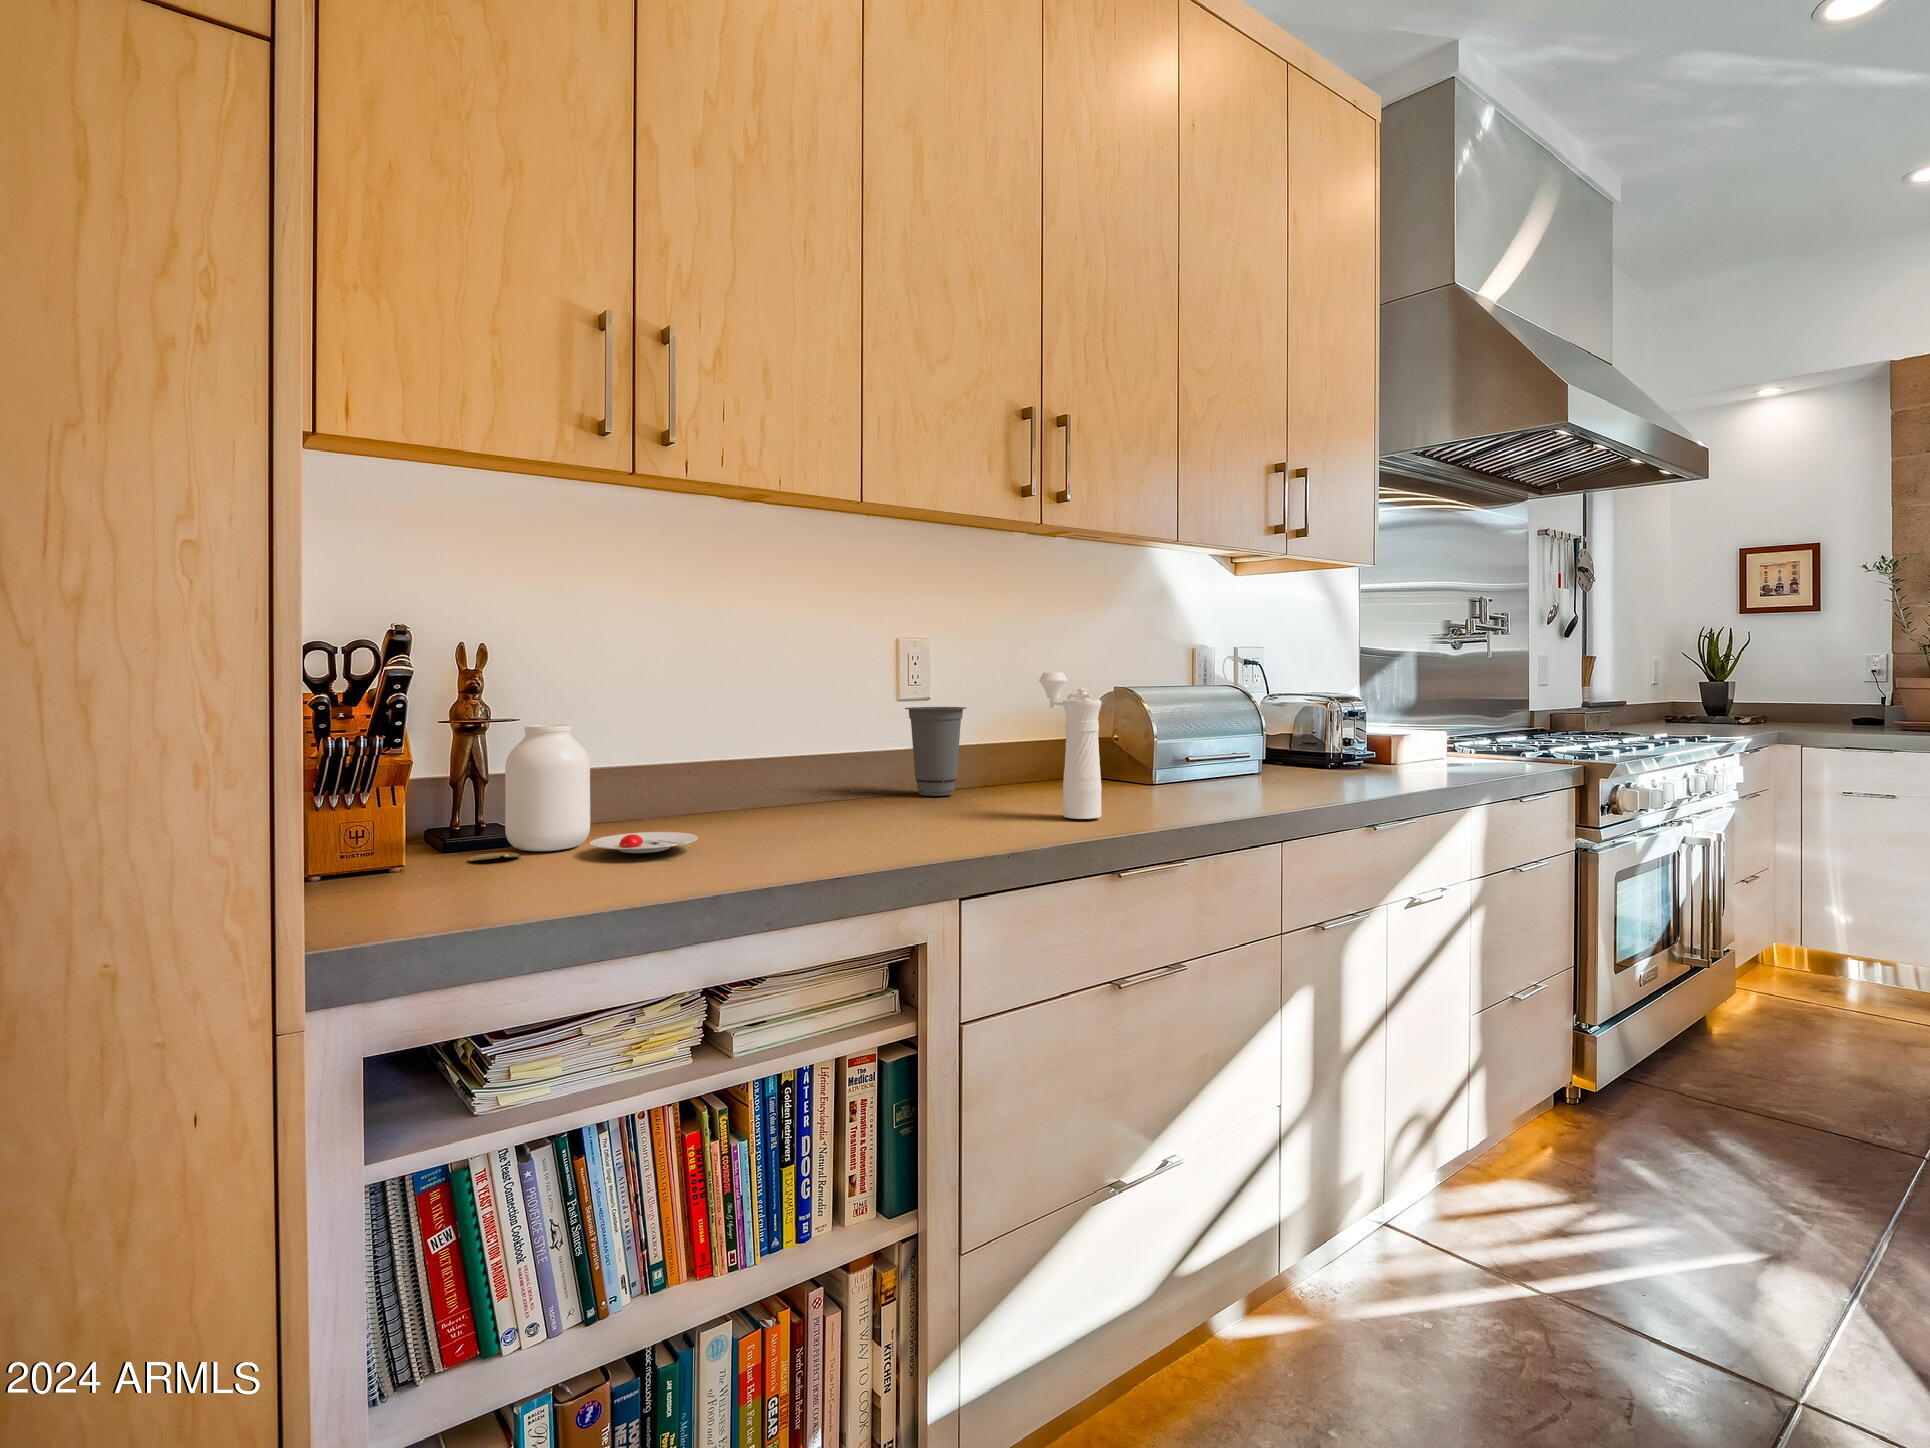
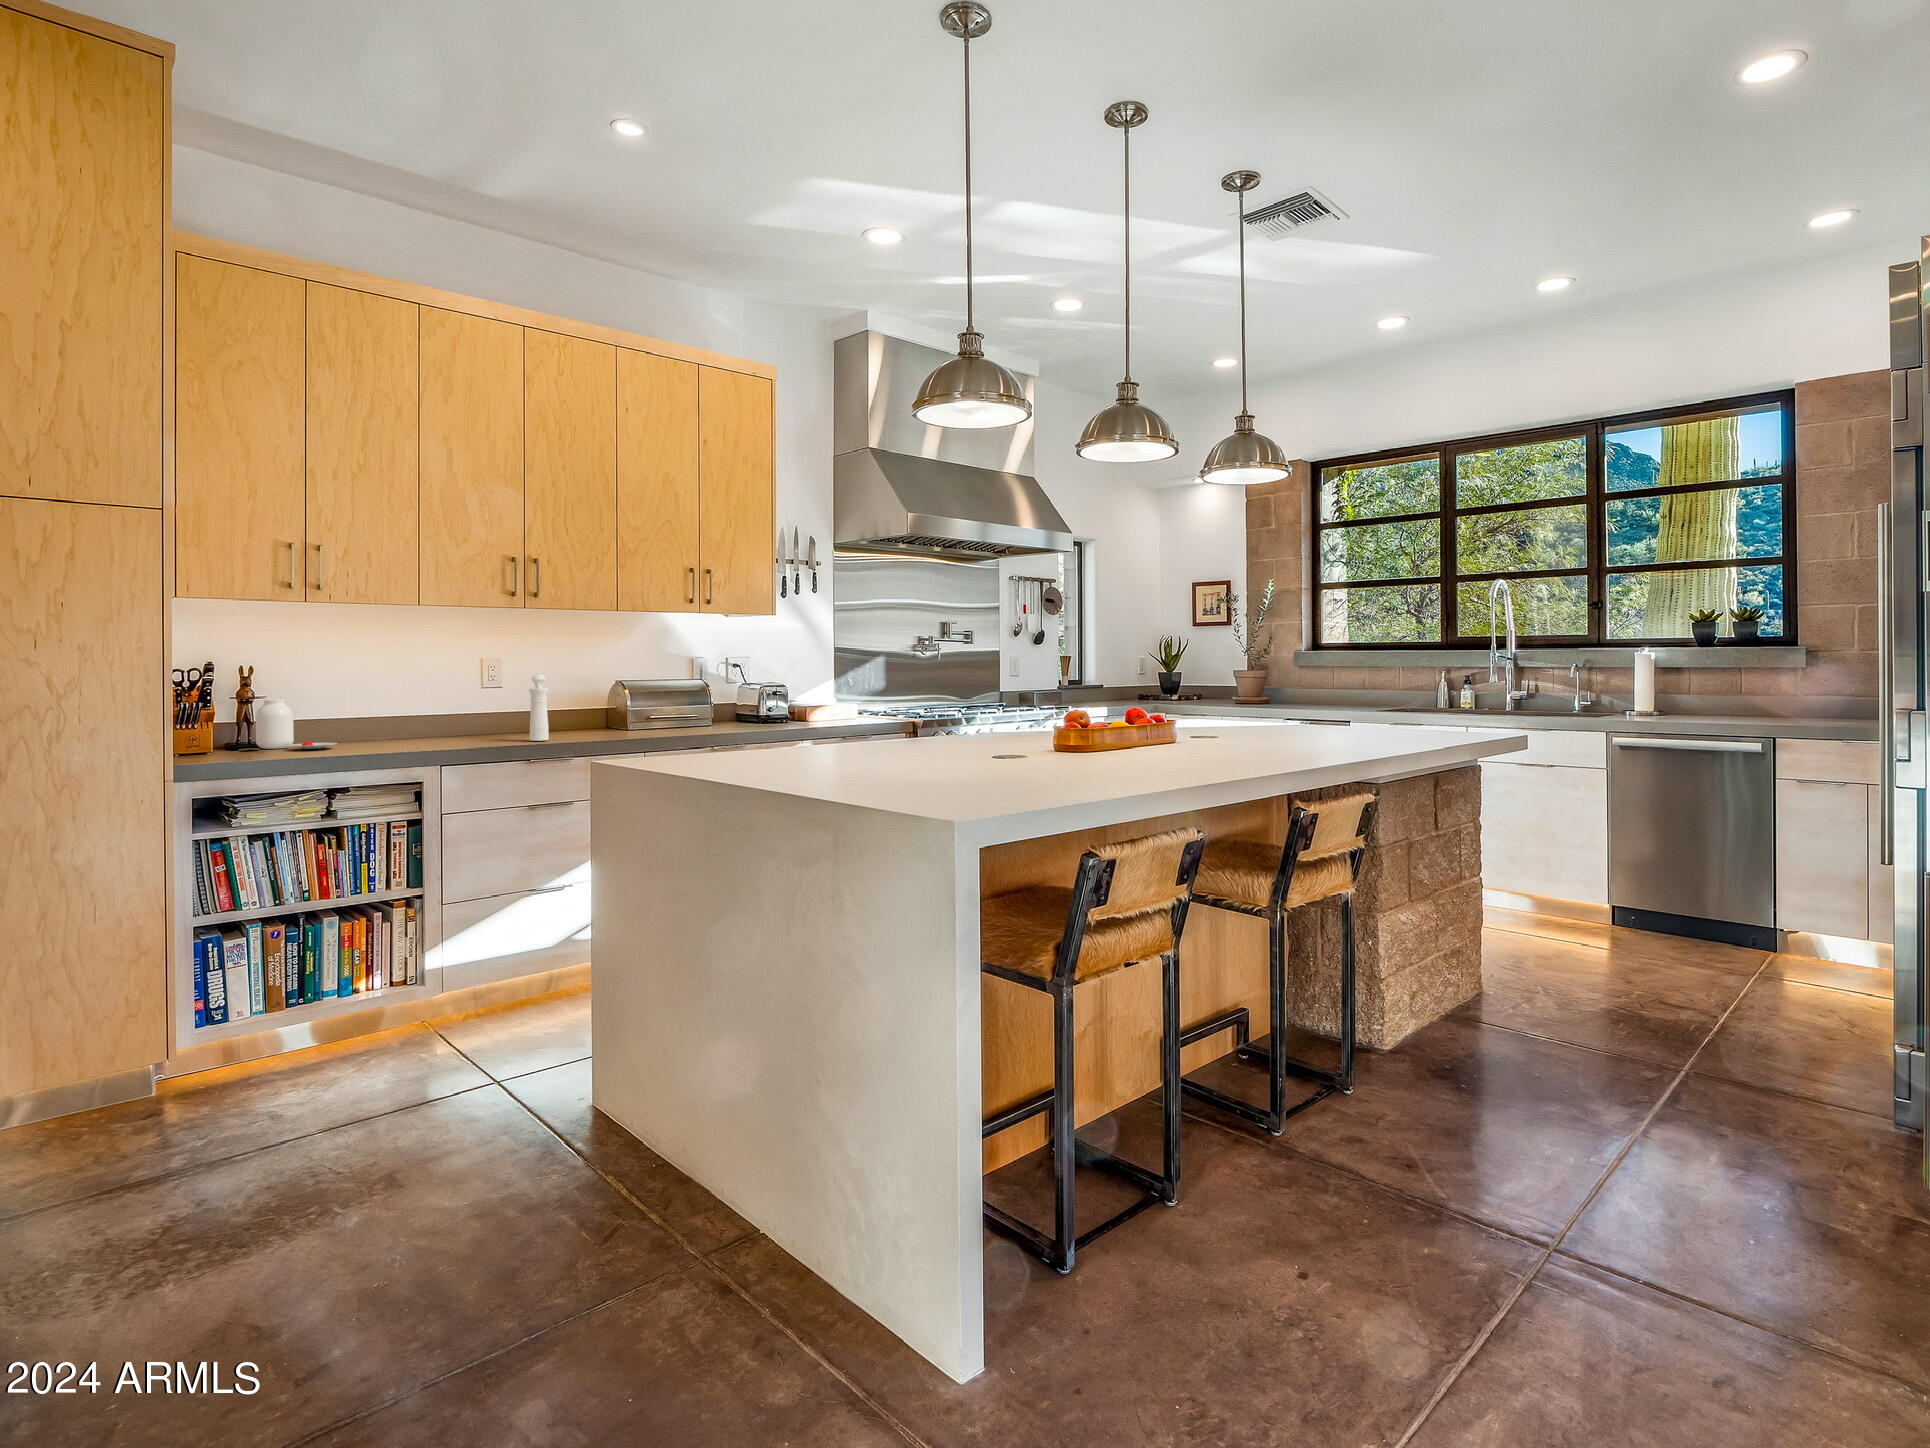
cup: present [905,707,966,796] -> none [478,692,511,734]

